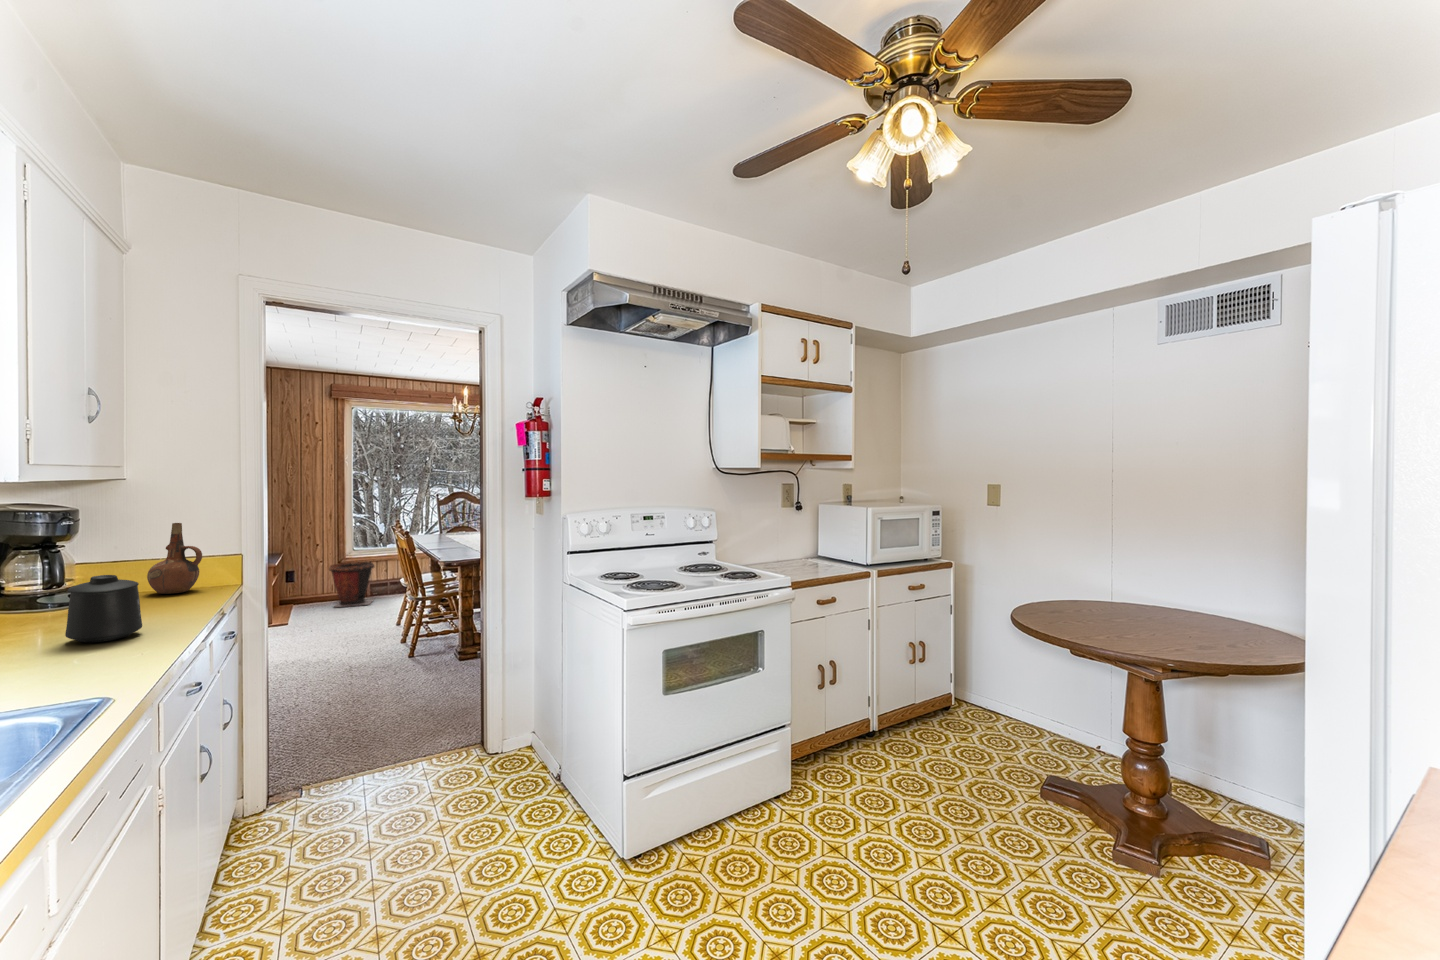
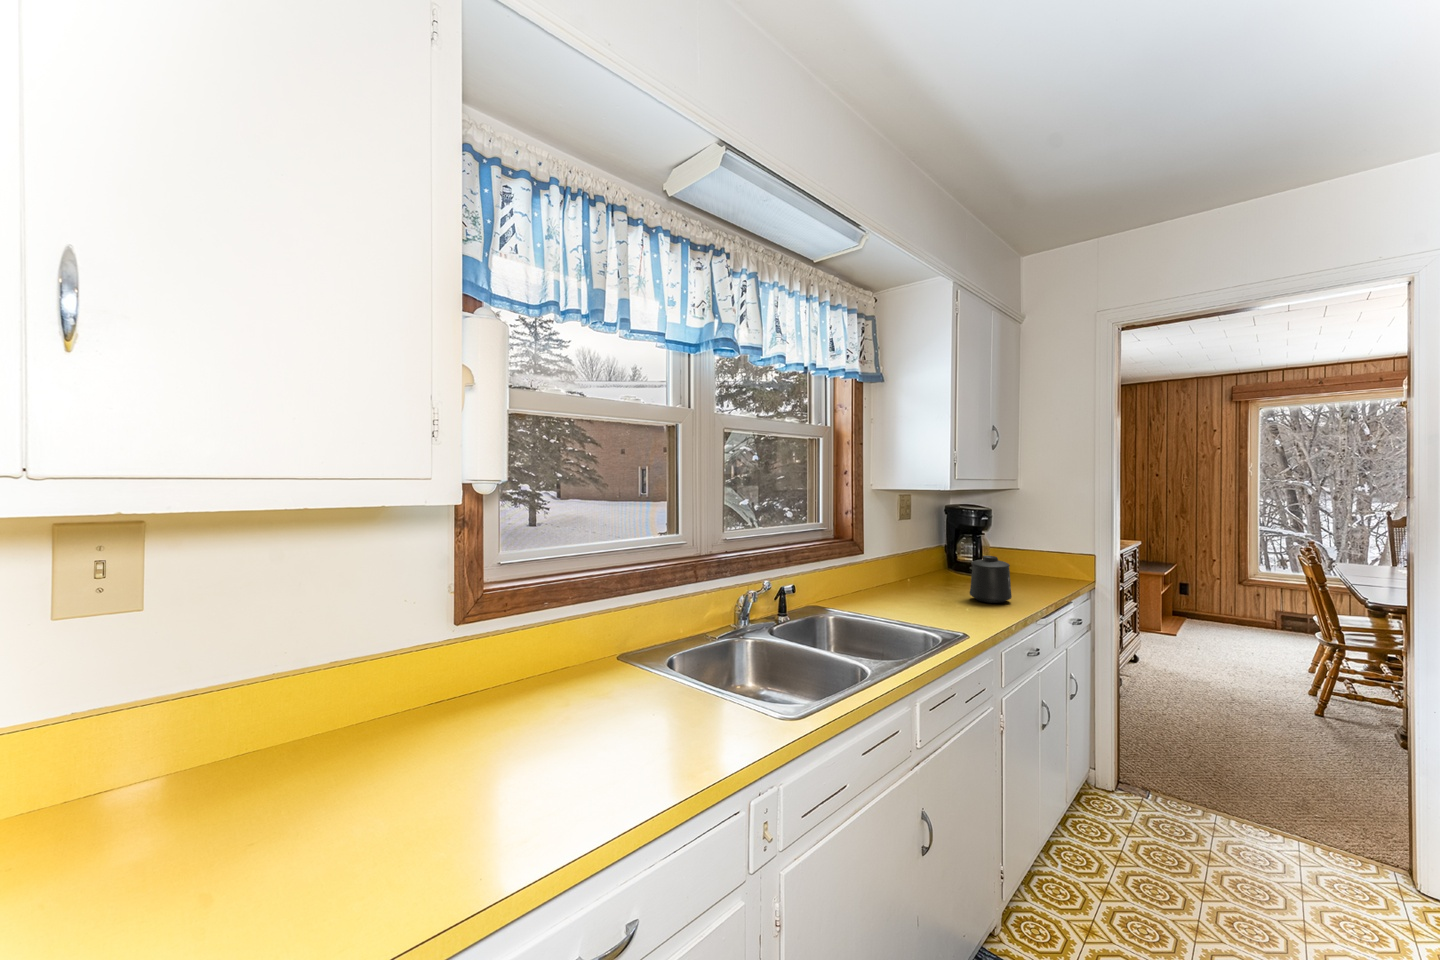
ceramic pitcher: present [147,523,202,594] -> none [1030,524,1067,580]
waste bin: present [329,562,374,607] -> none [1227,584,1285,638]

